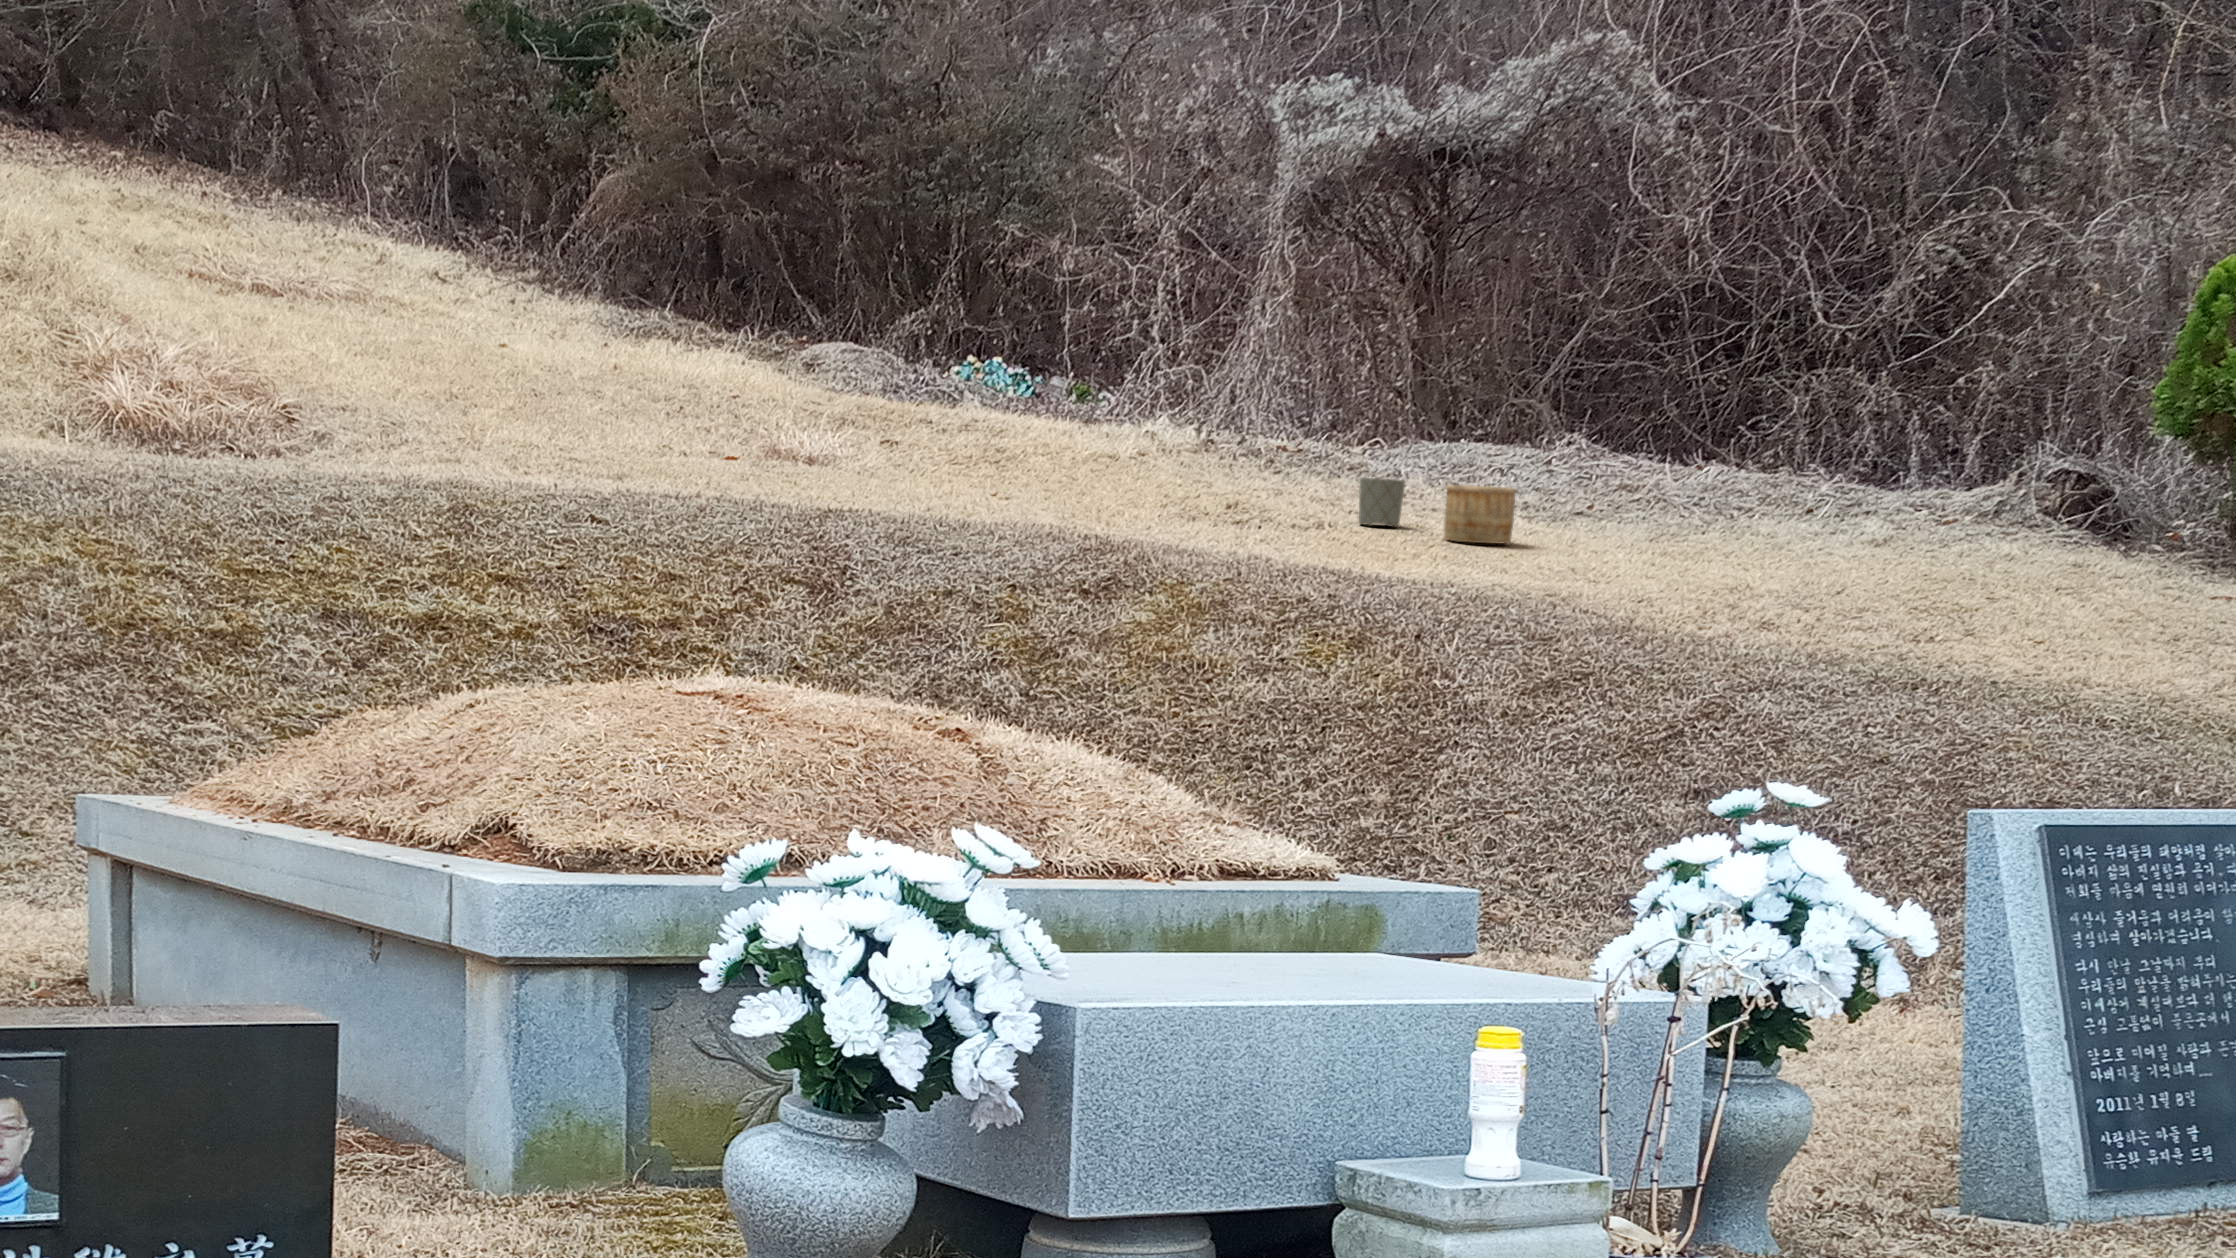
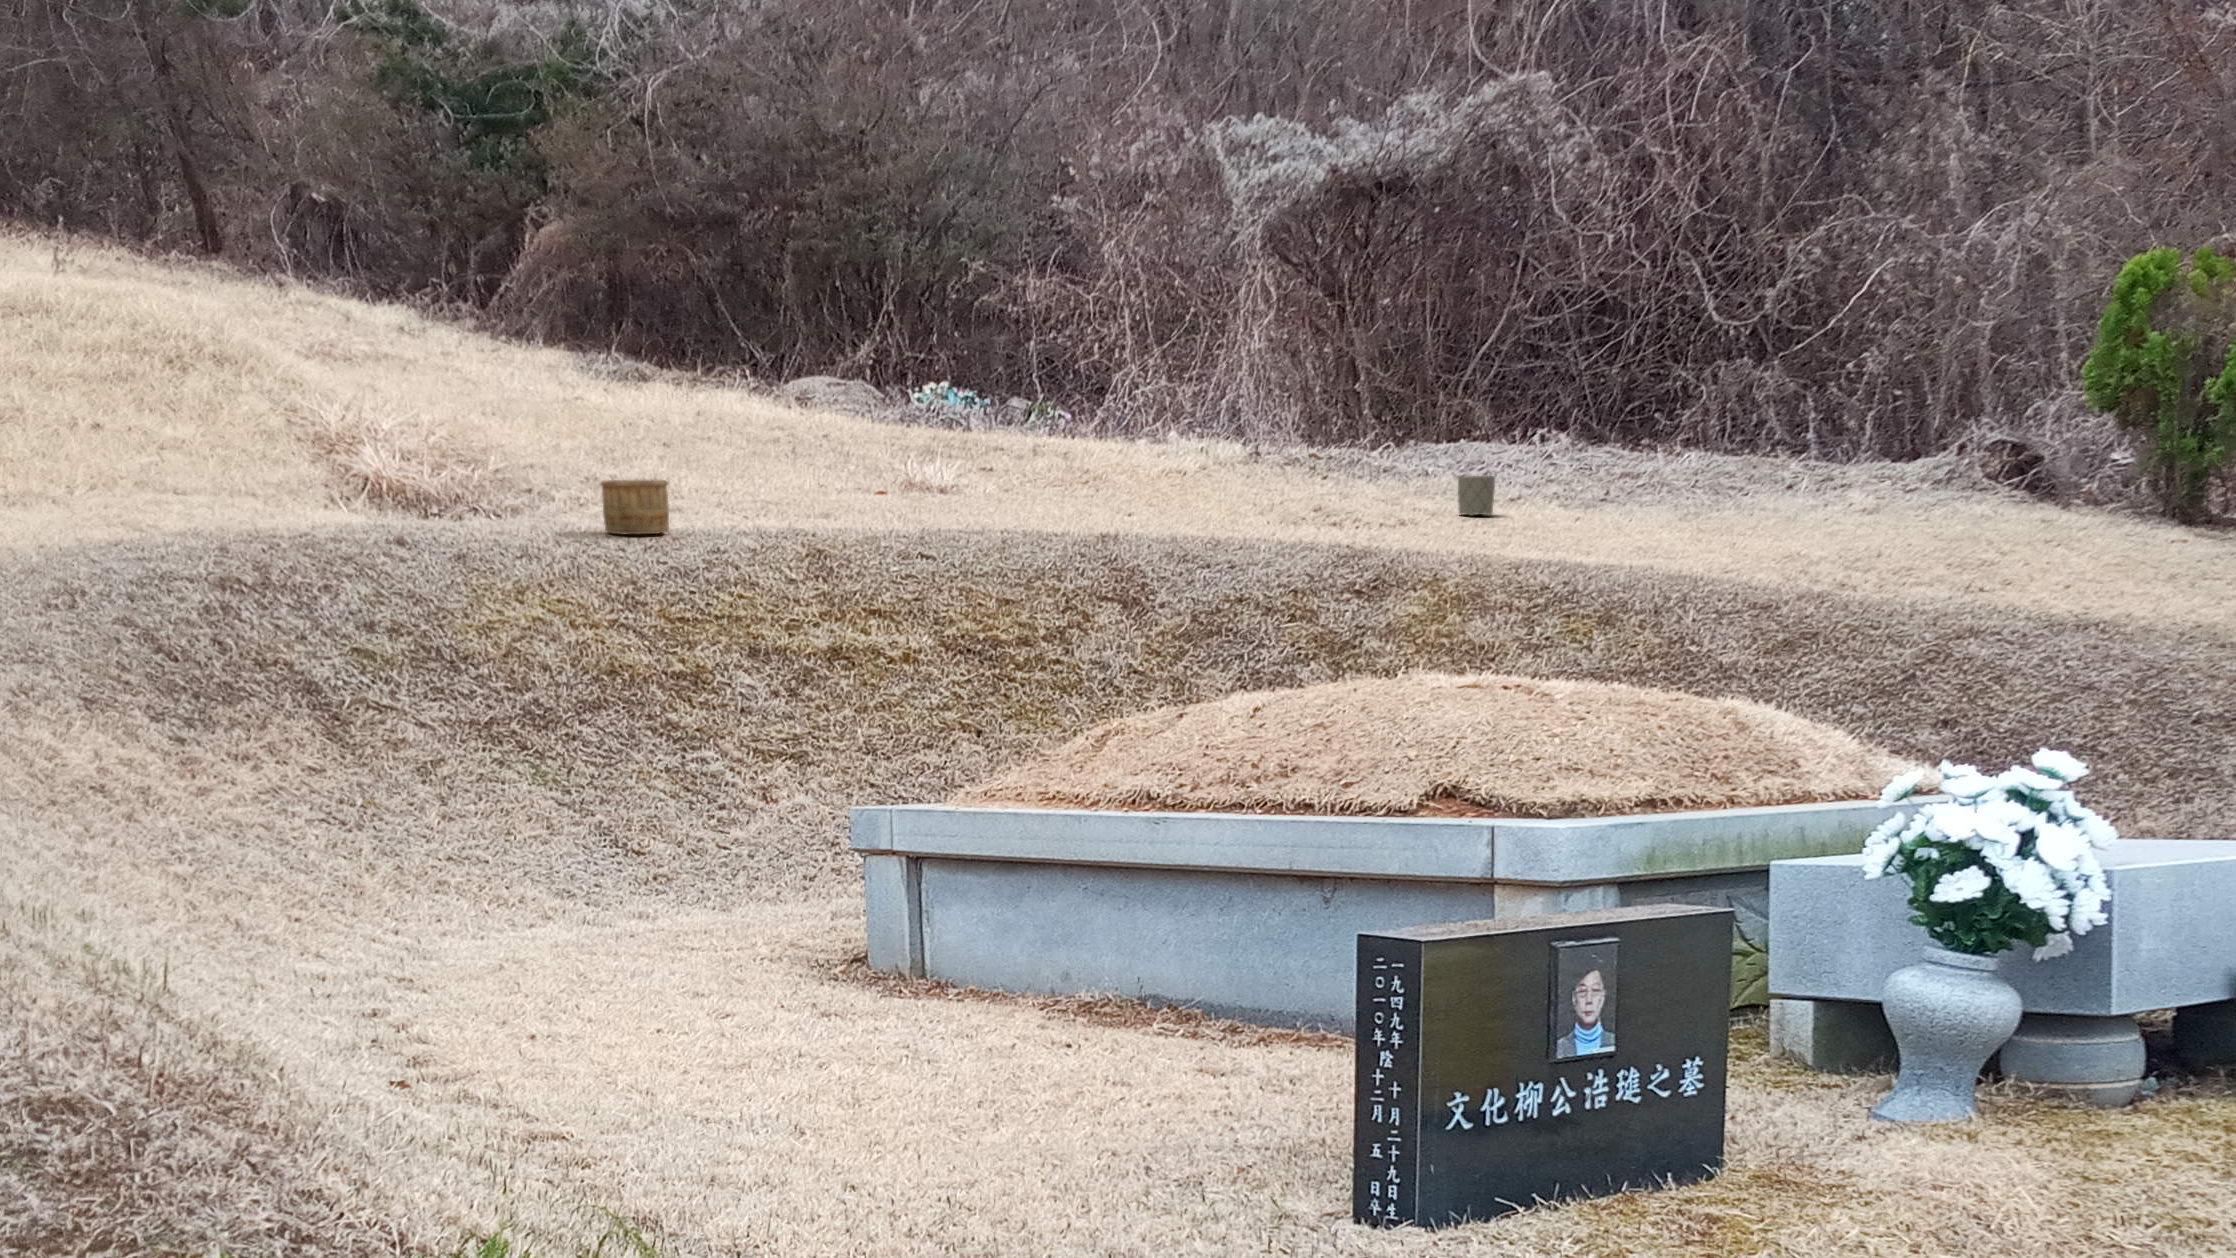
wooden bucket: present [1444,485,1518,544] -> present [600,480,669,534]

